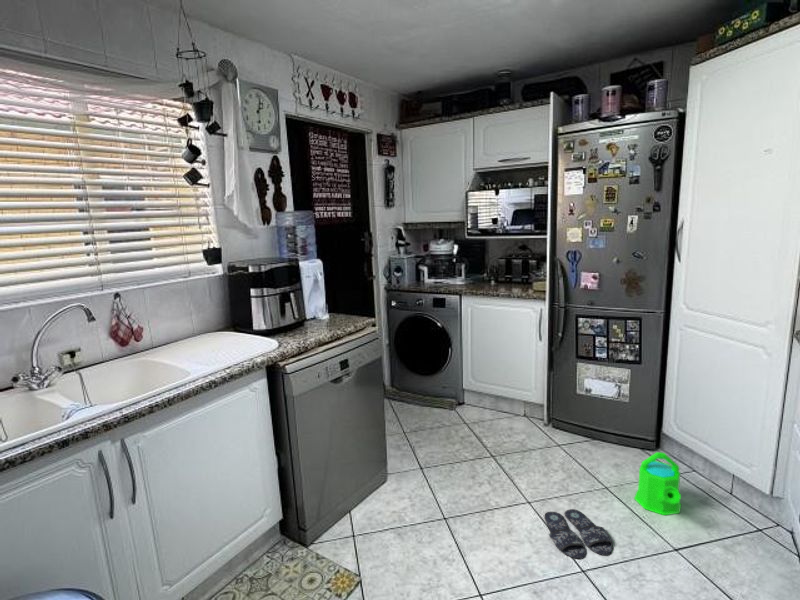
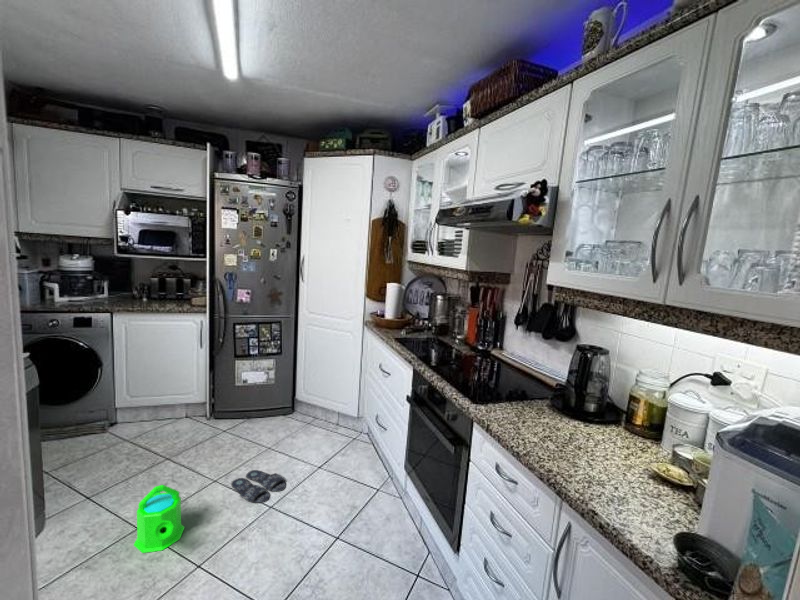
watering can: present [634,452,681,515] -> present [134,485,185,553]

